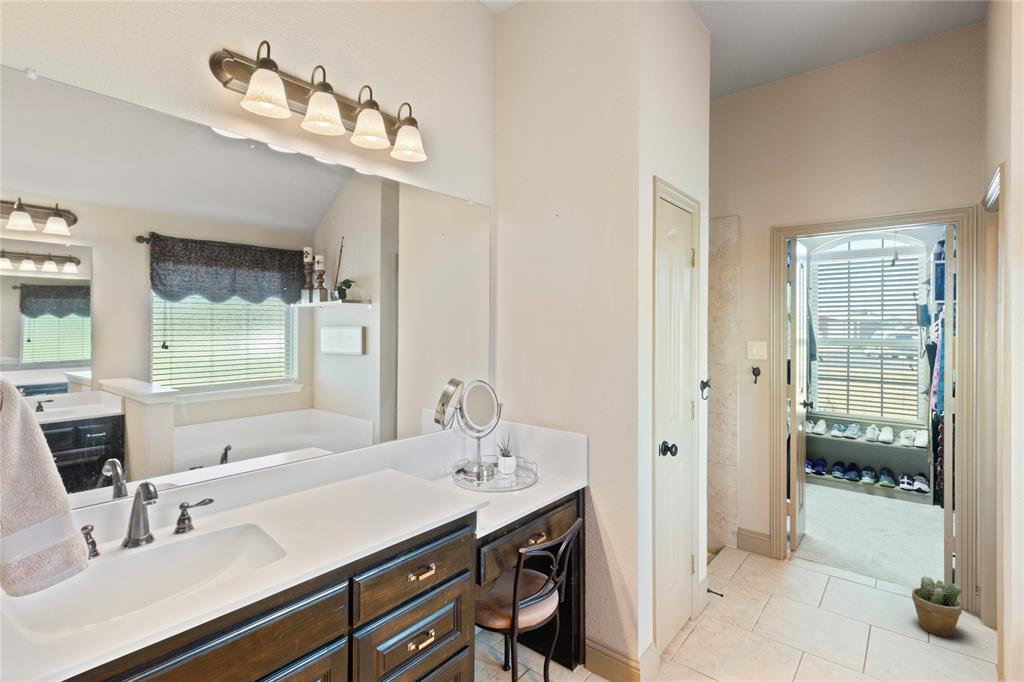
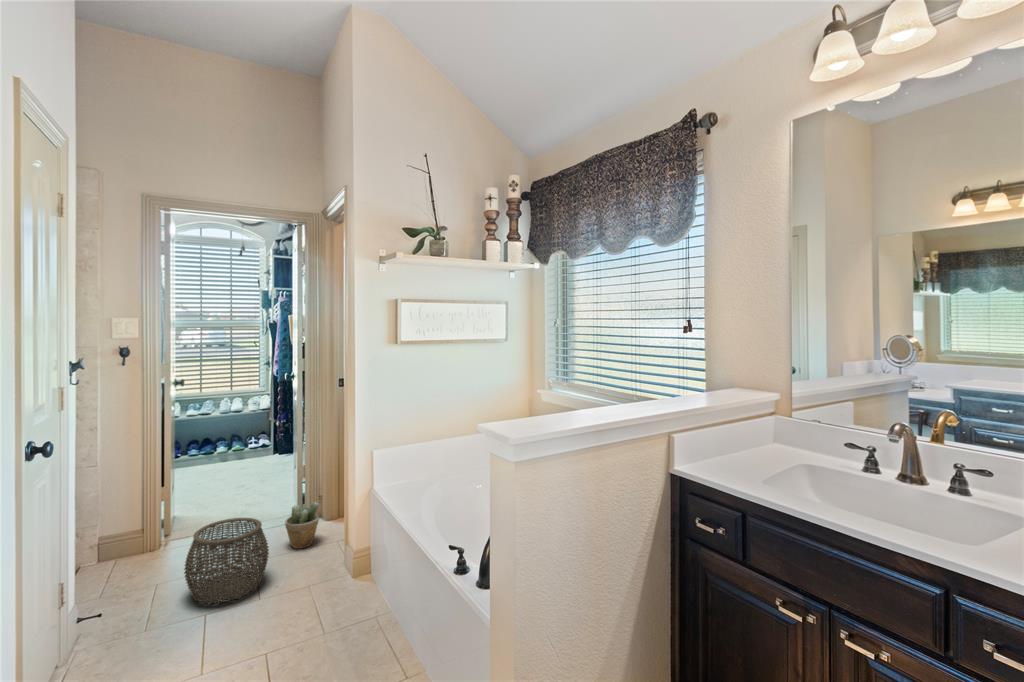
woven basket: none [792,555,881,648] -> present [184,518,269,604]

